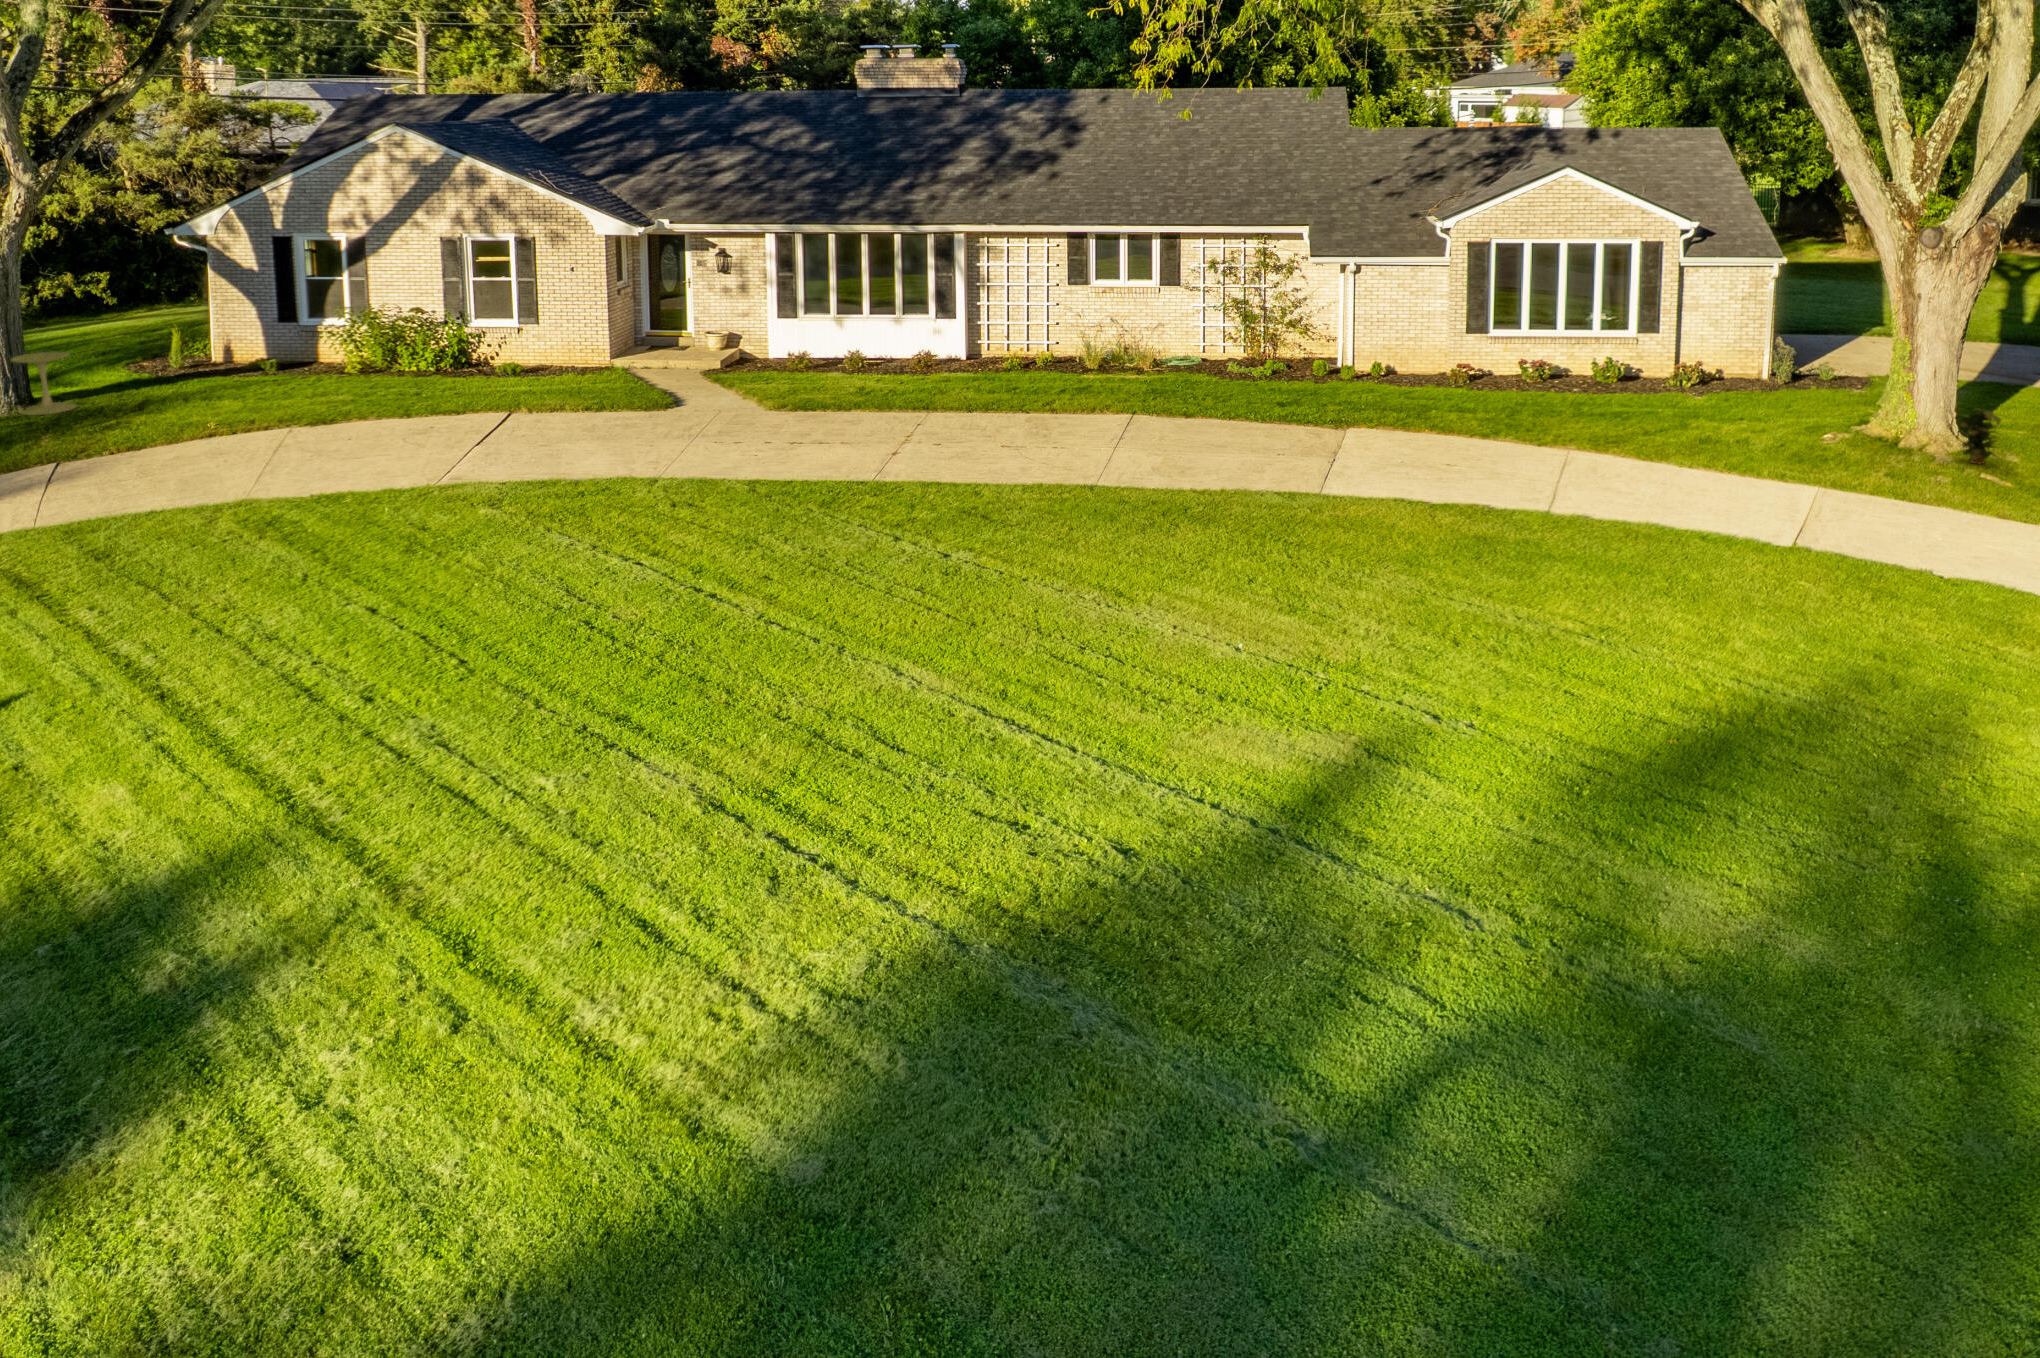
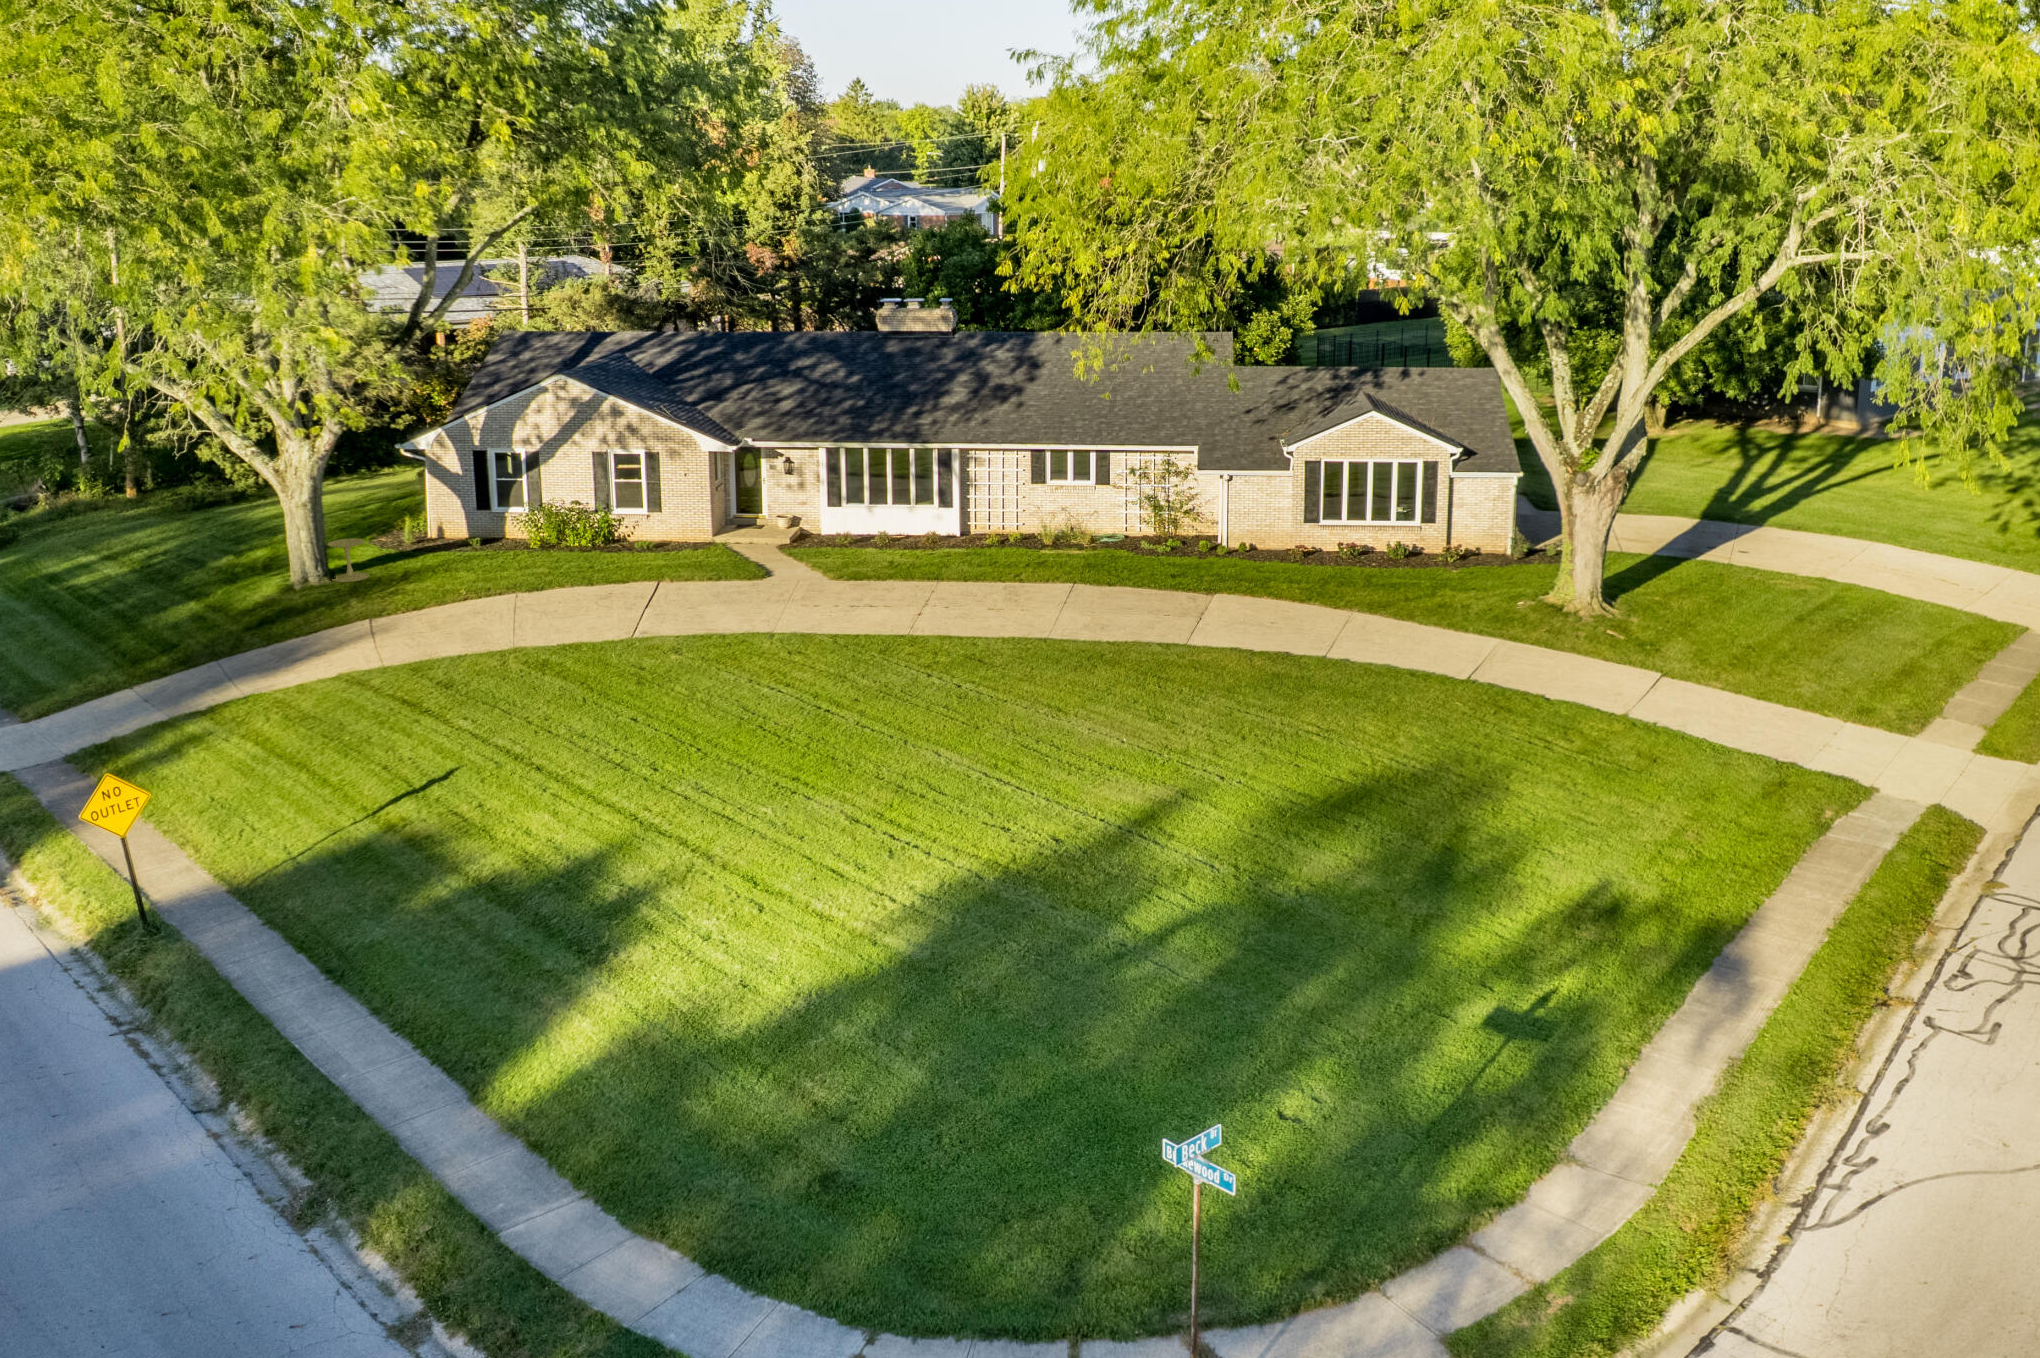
decorative plant: present [1958,408,2001,464] -> none [1596,584,1623,619]

